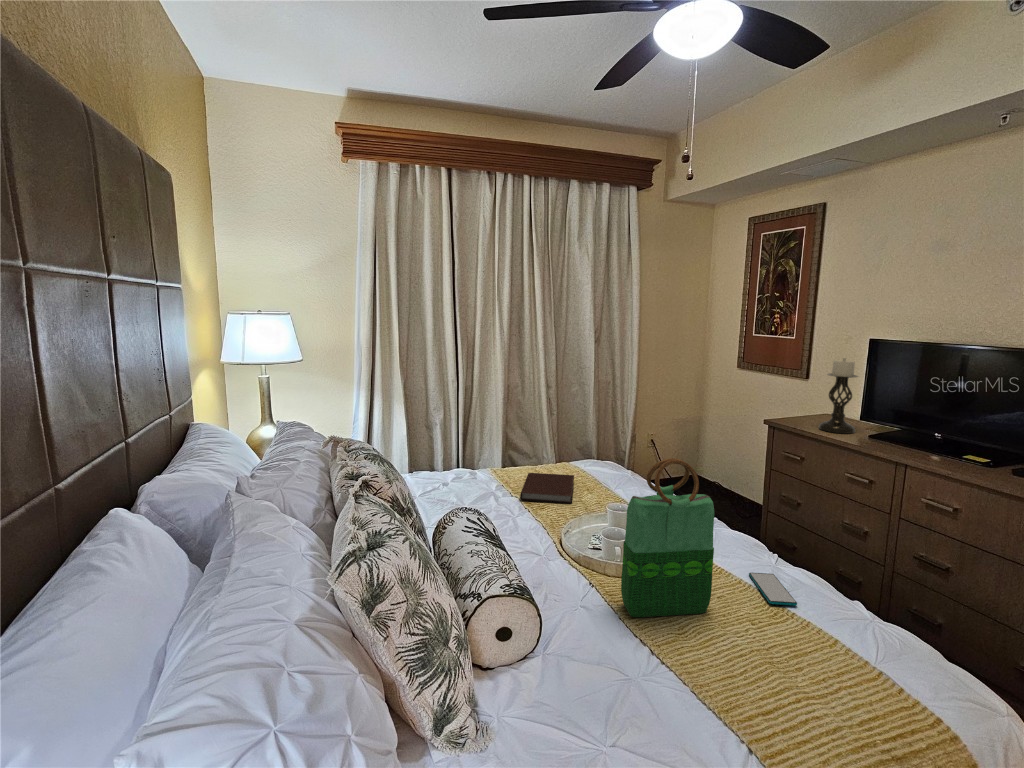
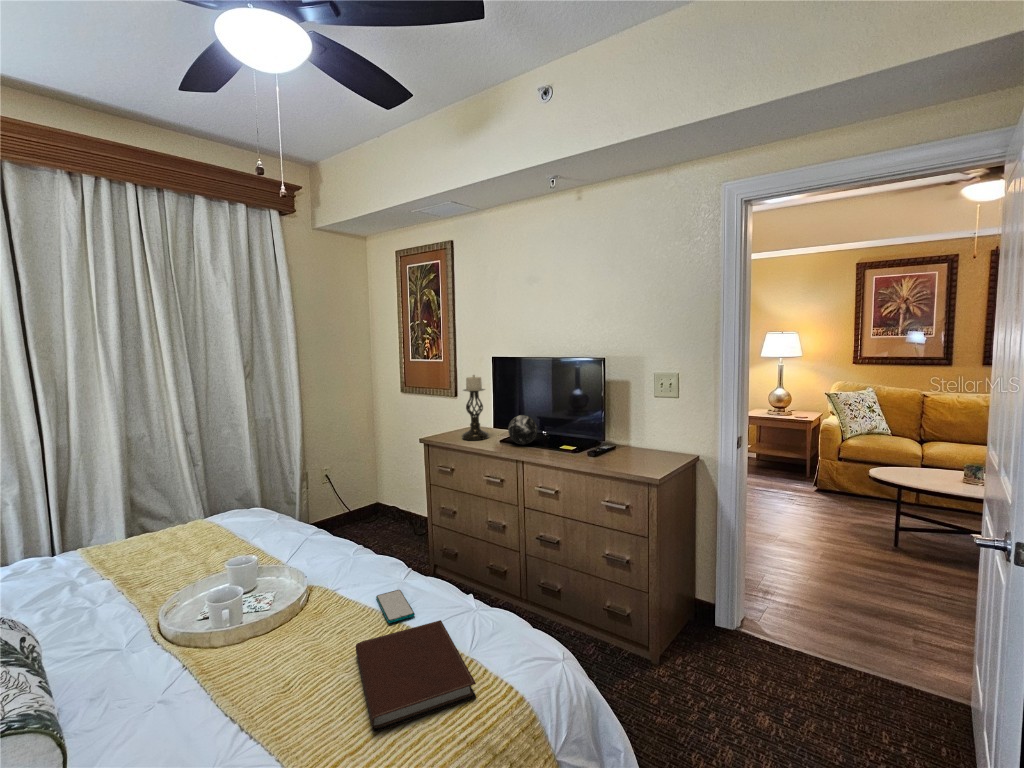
decorative orb: none [889,413,935,448] -> present [508,415,537,444]
tote bag: present [621,458,714,617] -> none [205,496,323,699]
notebook: present [520,473,574,503] -> present [356,620,476,732]

